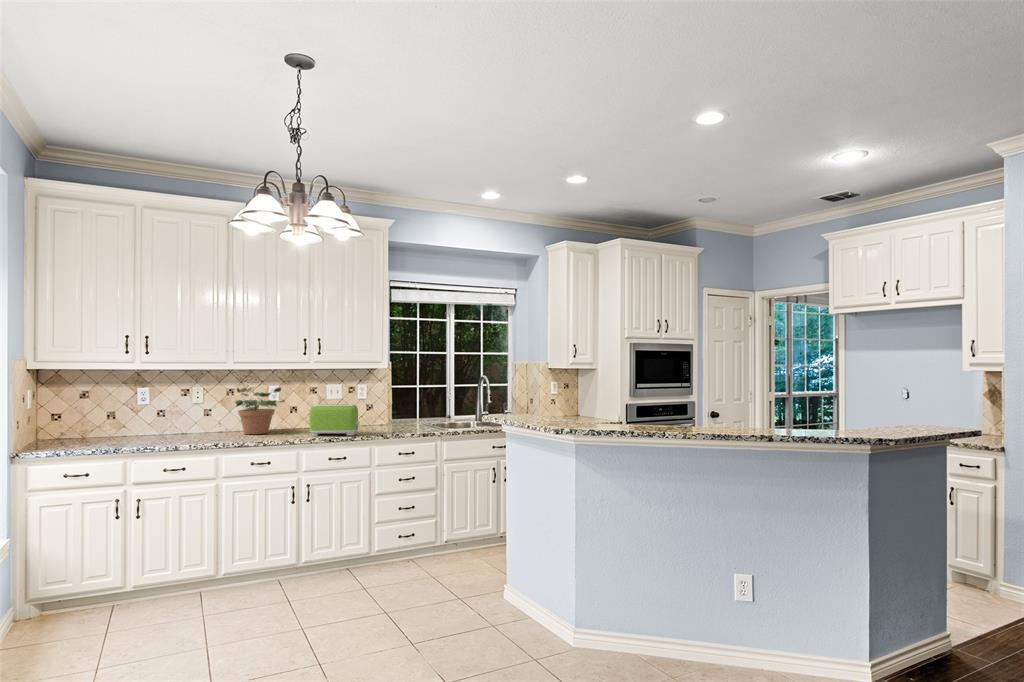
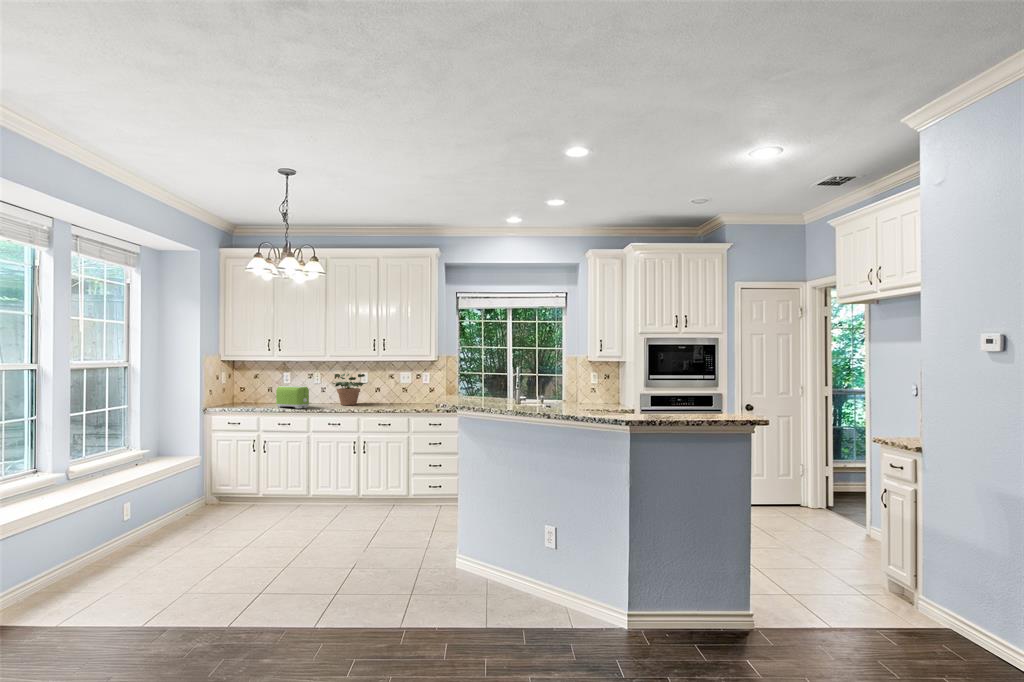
toaster: present [309,404,359,436] -> present [276,386,309,408]

